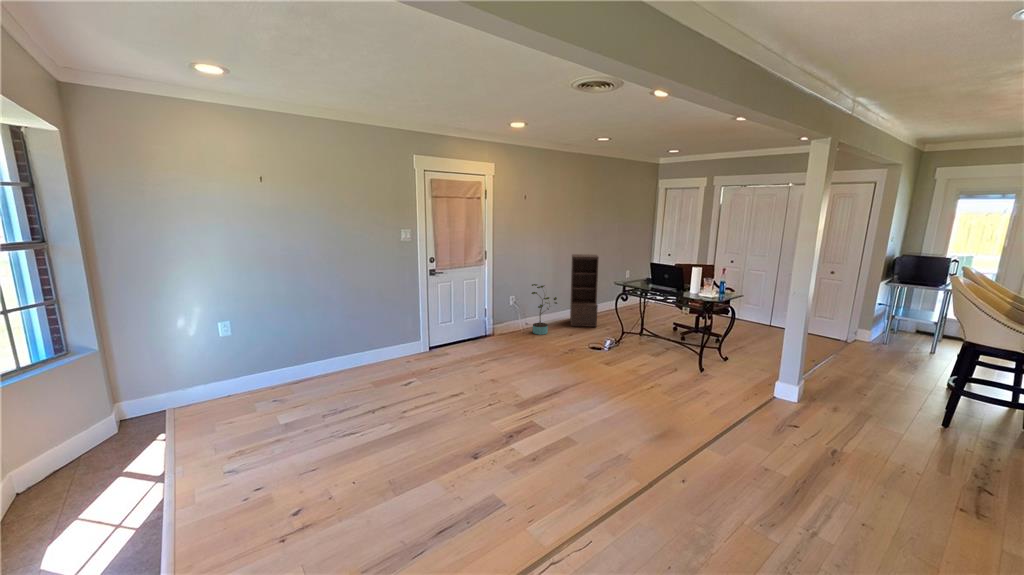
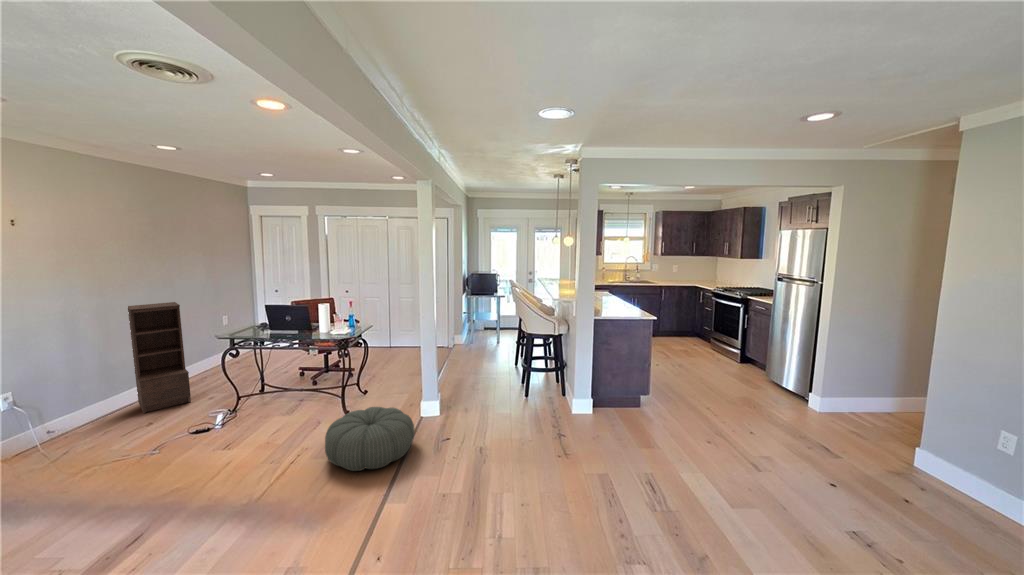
potted plant: present [532,284,557,335] -> none [43,362,112,448]
pouf: none [671,366,758,421] -> present [325,407,415,471]

